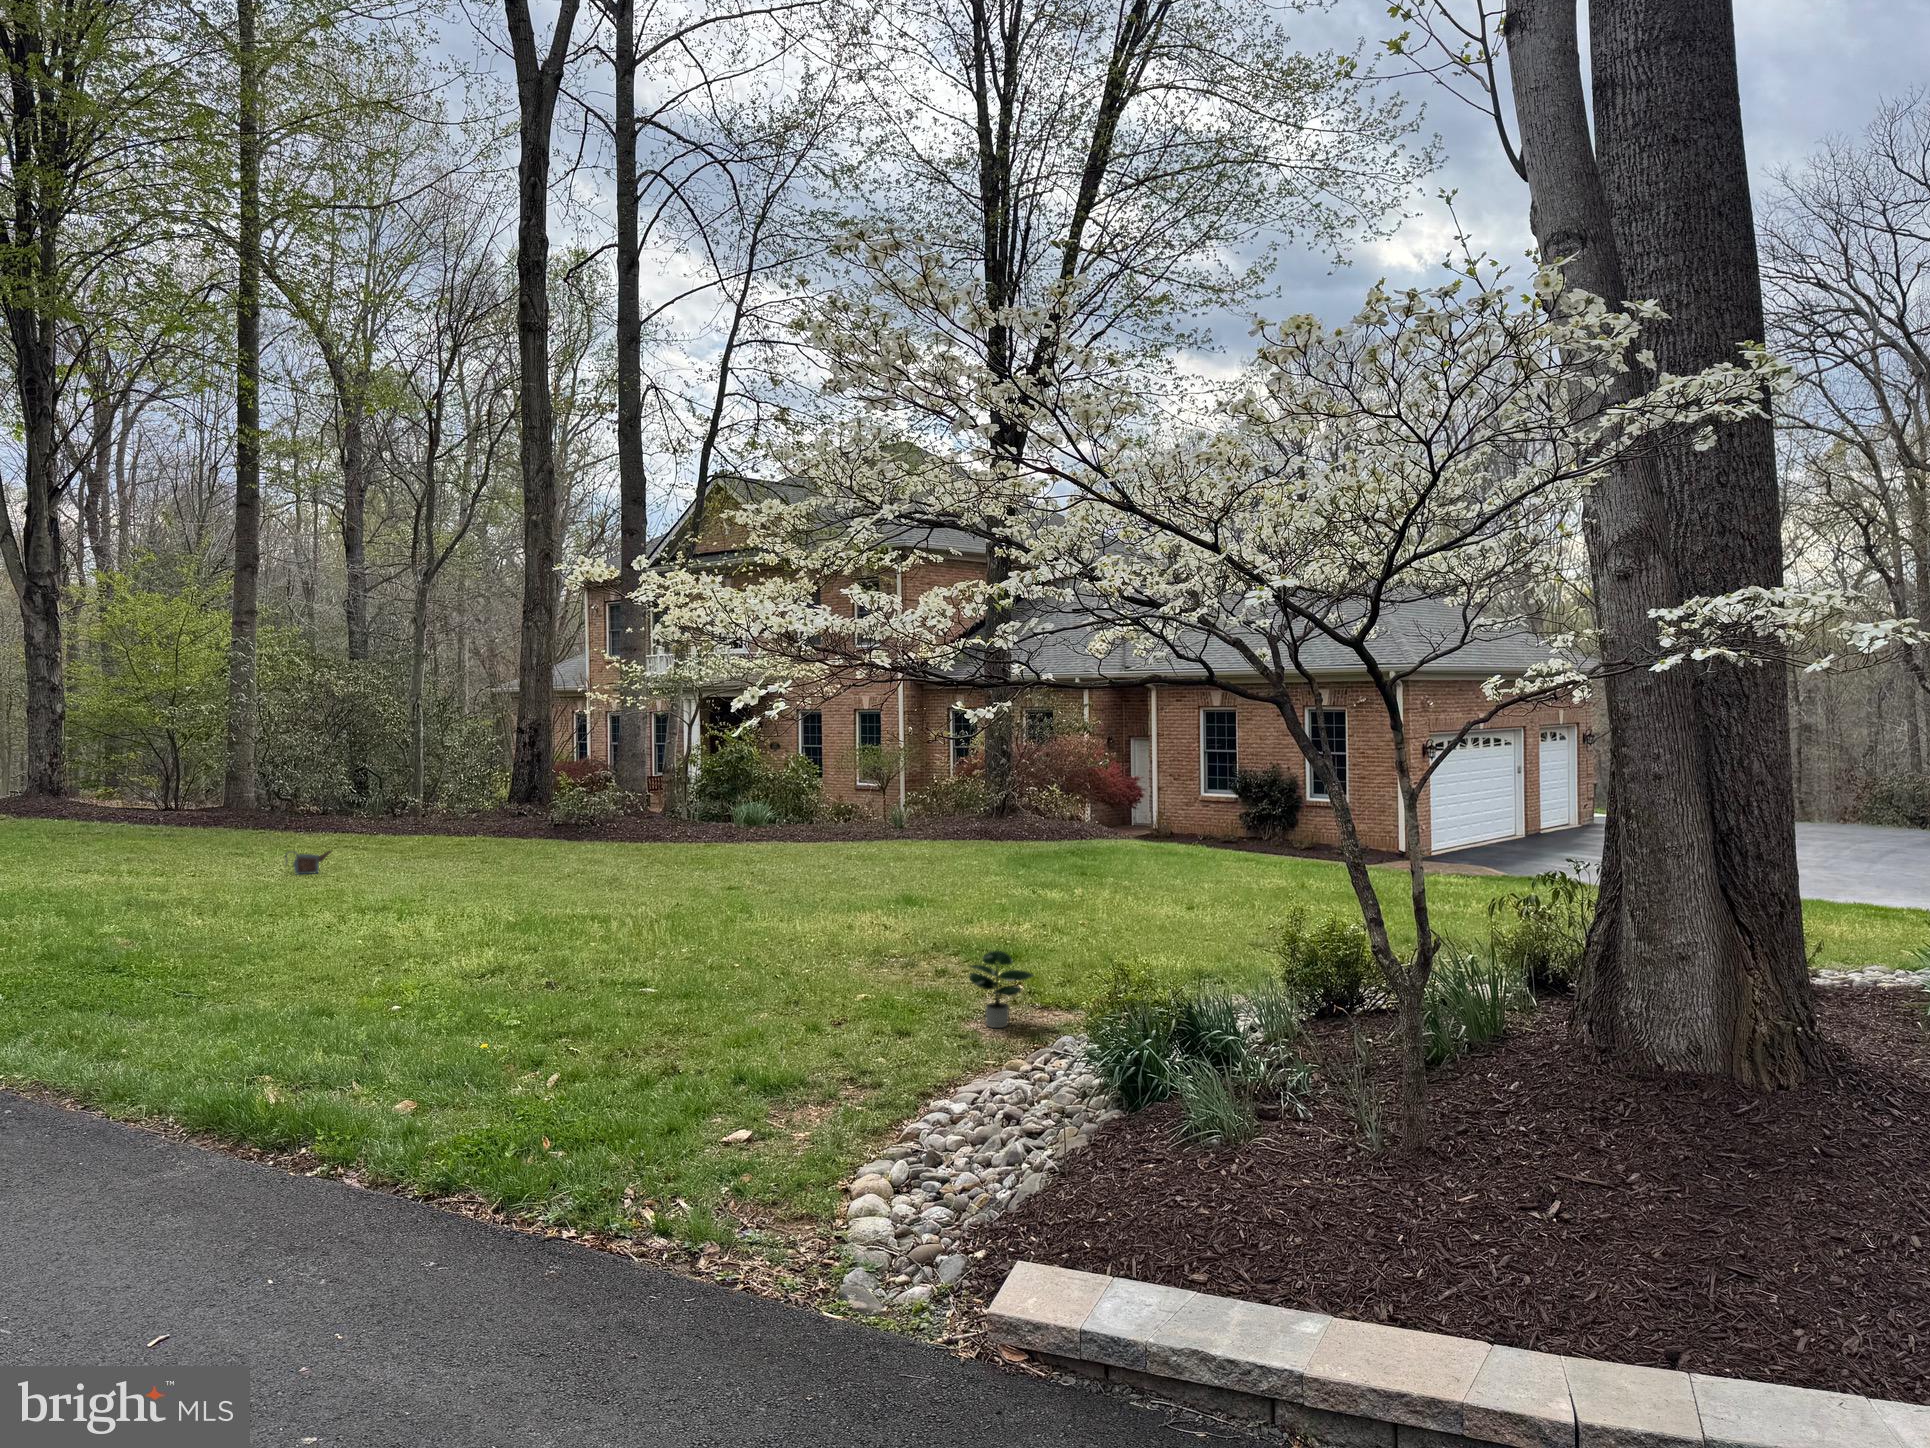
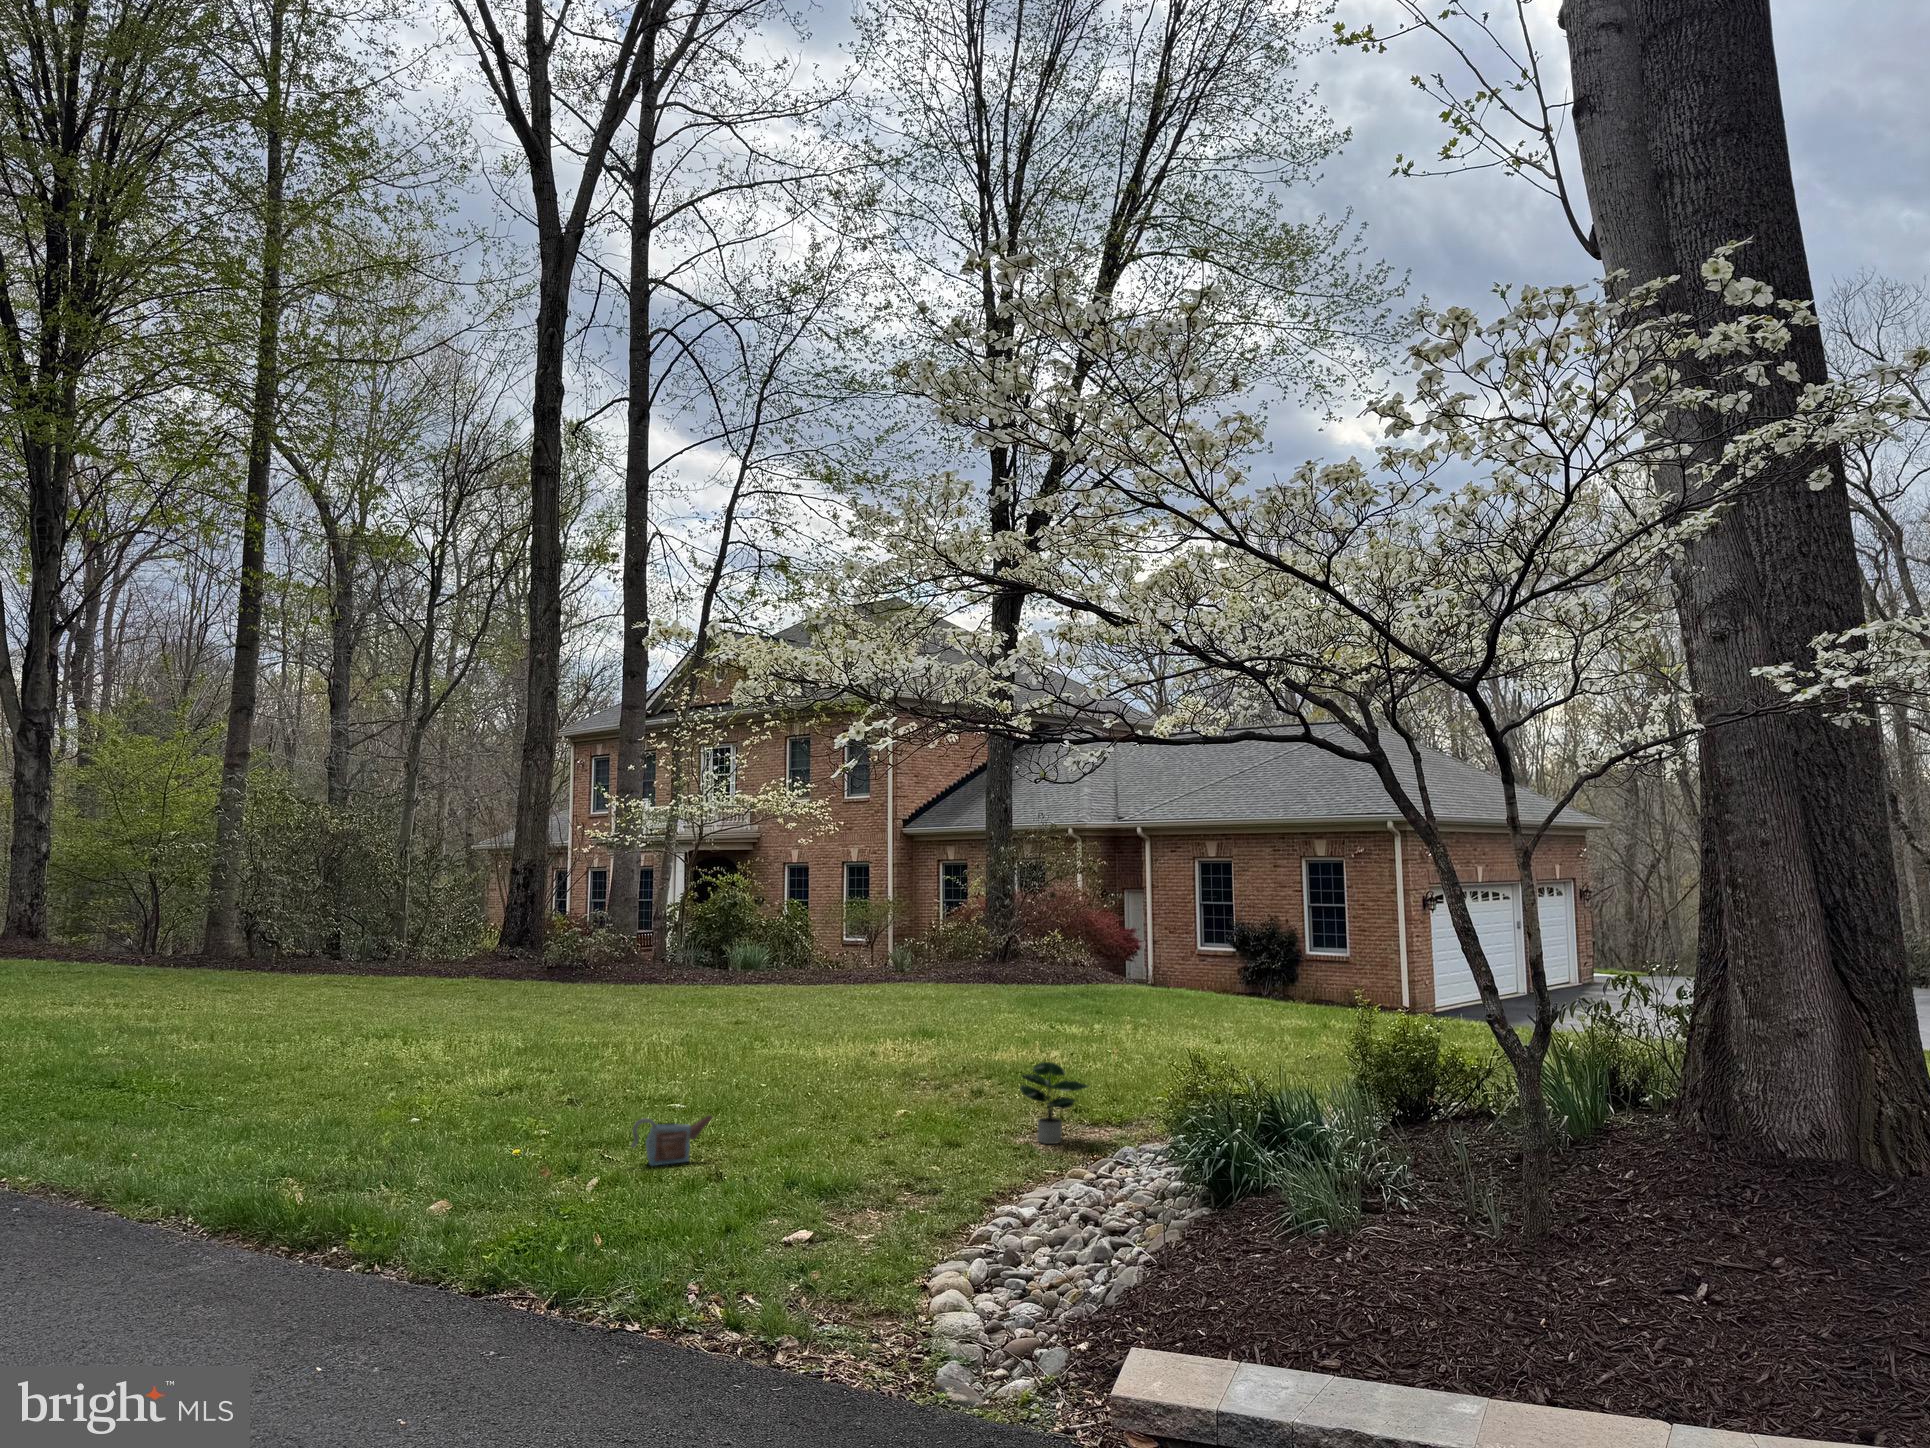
watering can: present [285,850,332,874] -> present [632,1115,712,1166]

